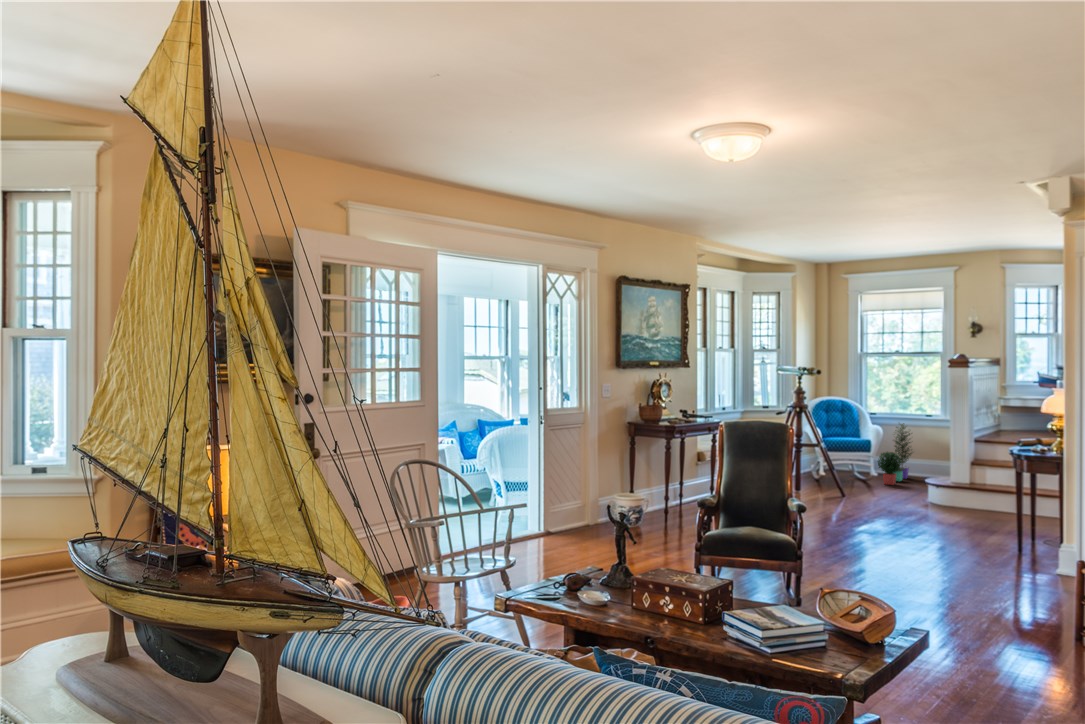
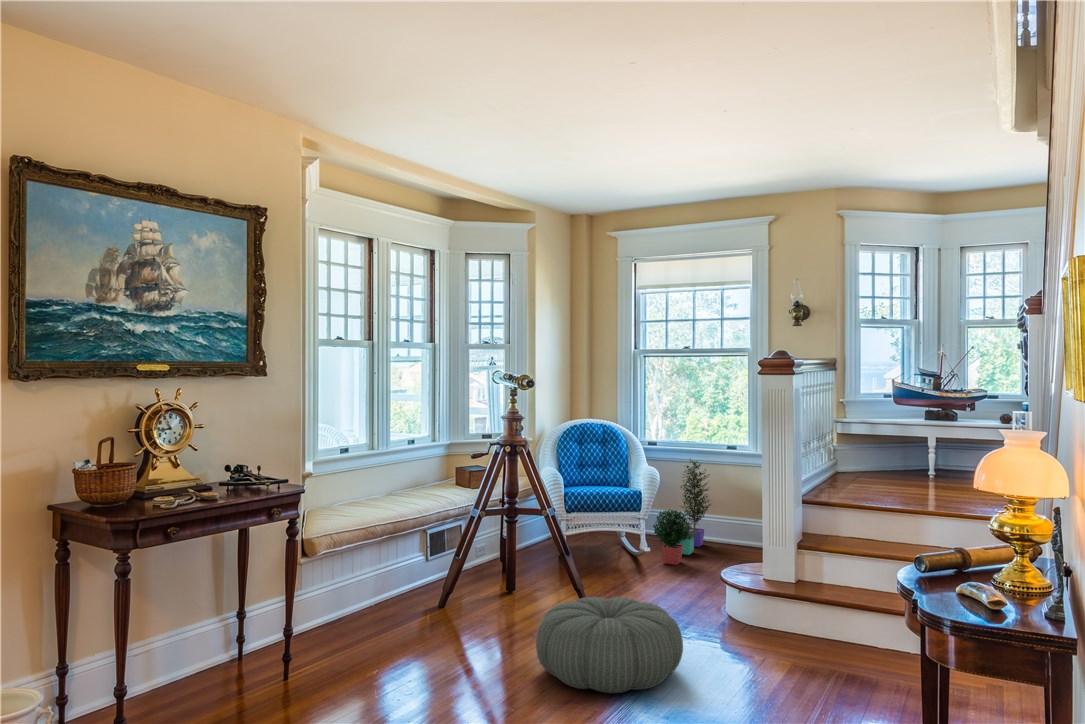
pouf: none [832,481,909,519] -> present [536,597,683,693]

